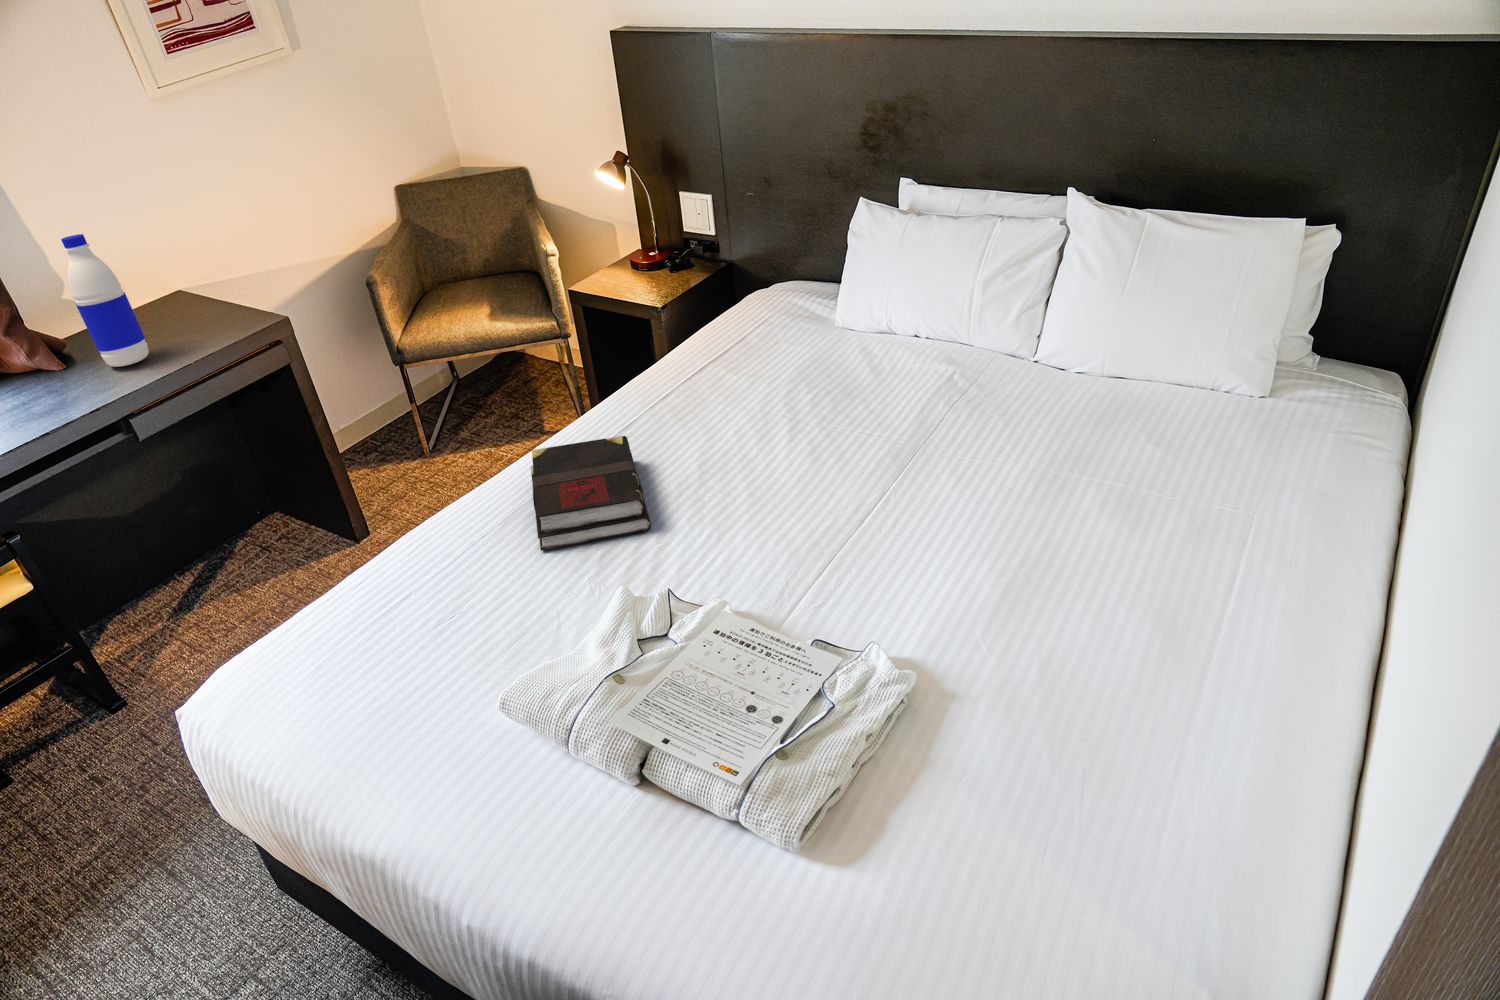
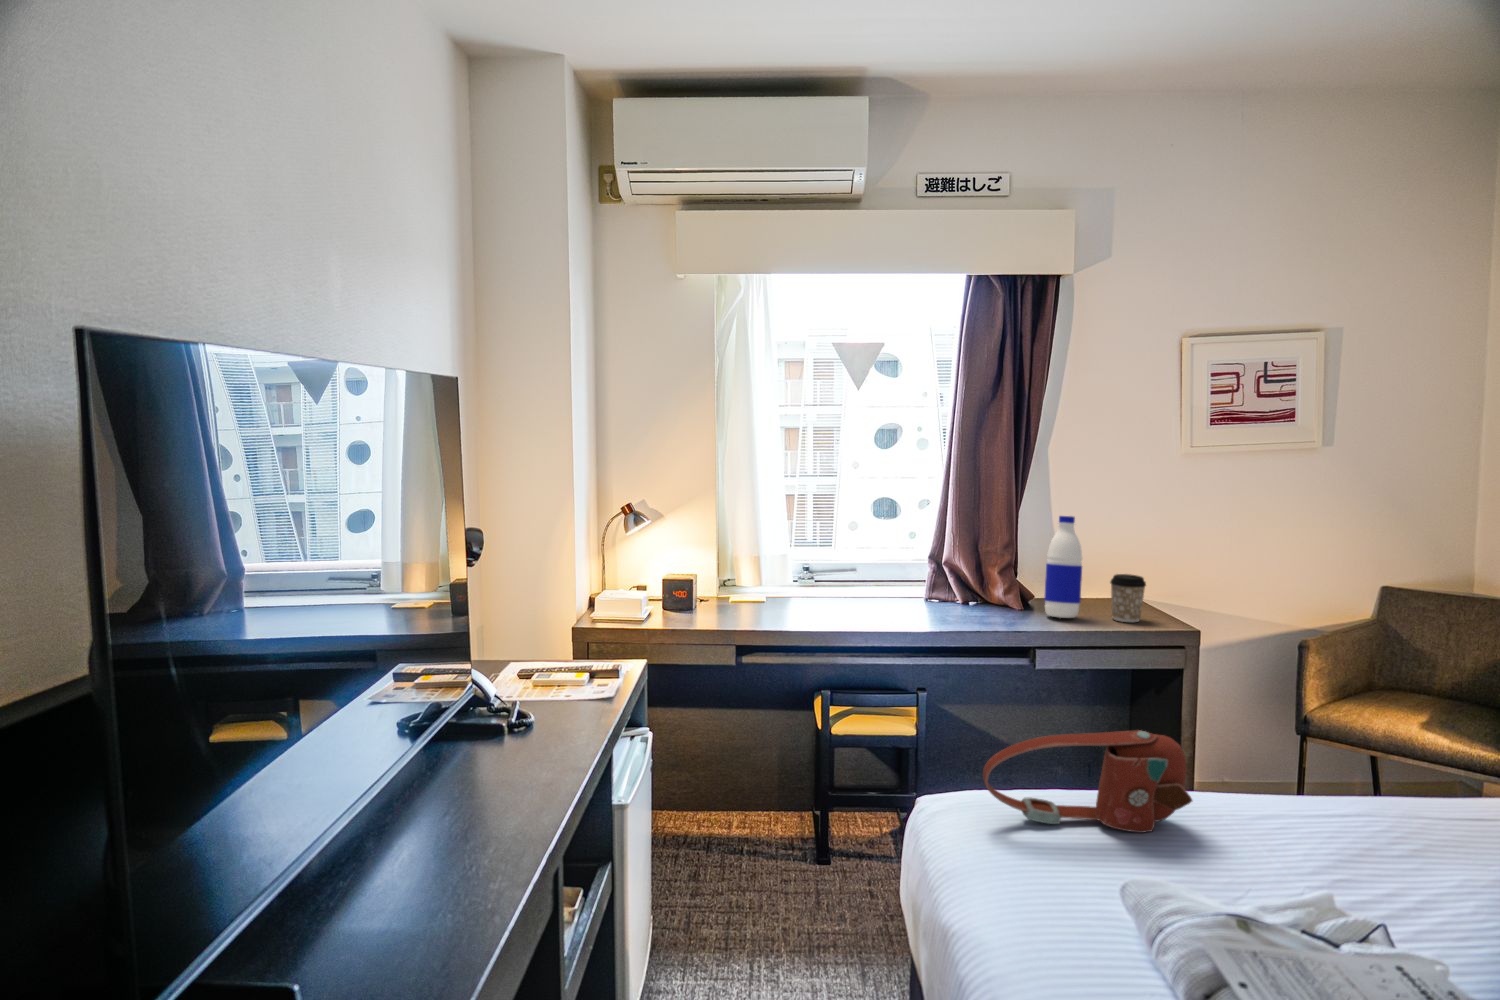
coffee cup: none [164,277,218,338] -> present [1110,574,1146,622]
book: present [531,436,651,551] -> none [1274,781,1456,898]
handbag: none [263,499,462,664] -> present [983,730,1192,833]

